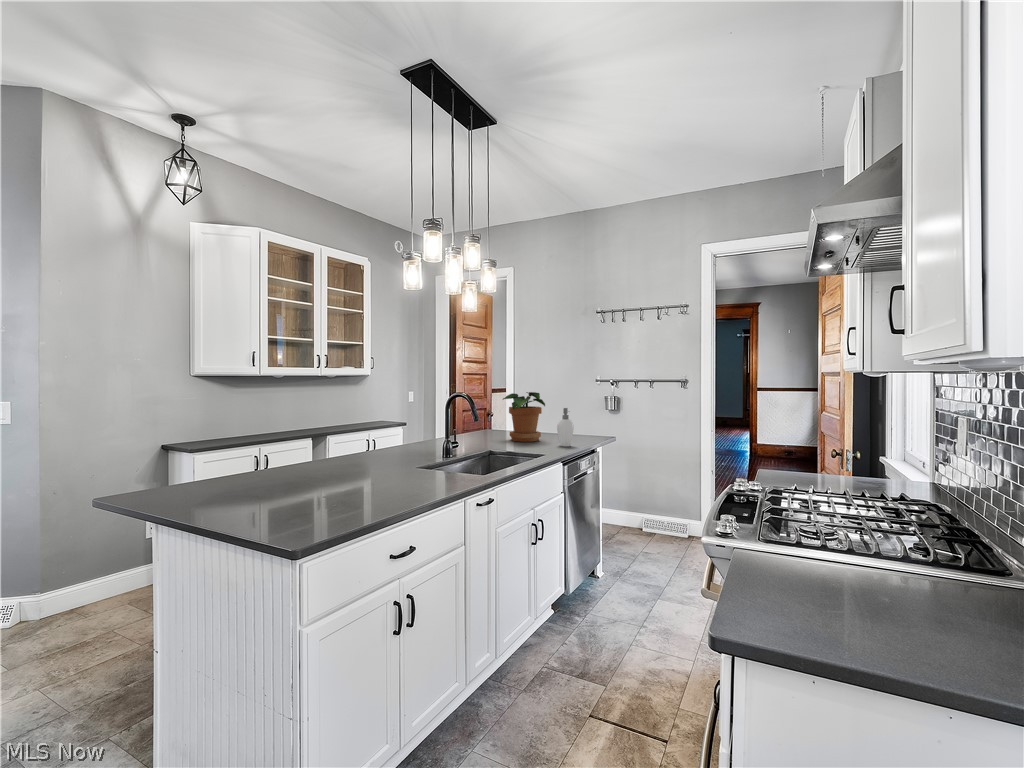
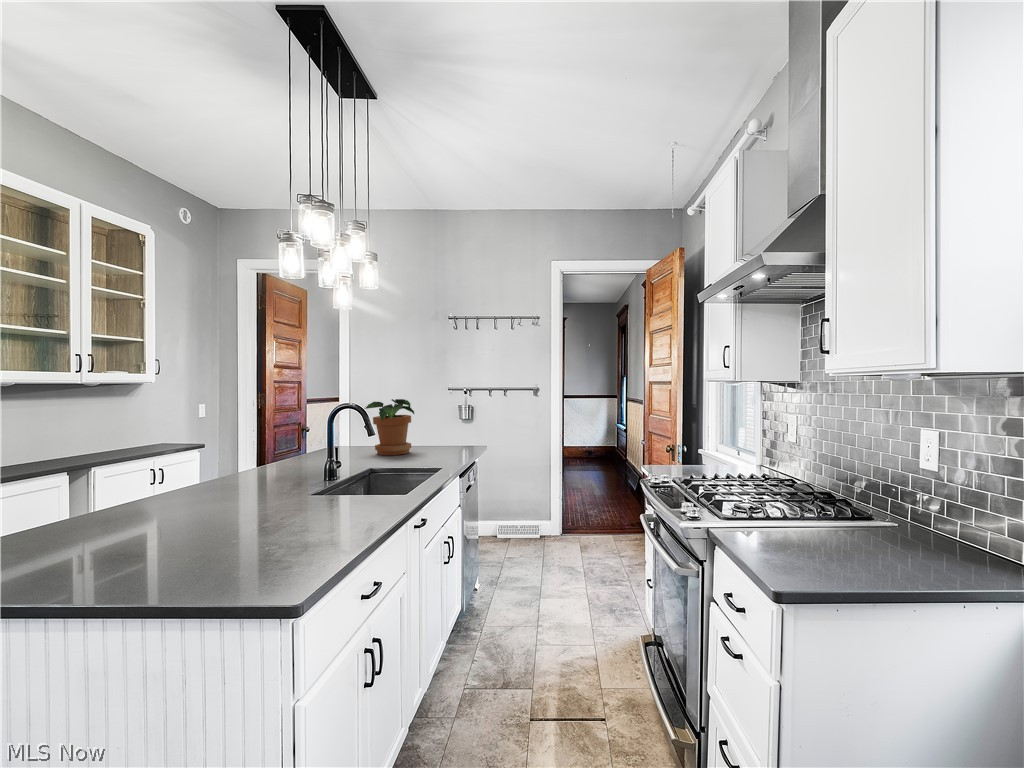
soap dispenser: present [557,408,574,446] -> none [435,415,453,456]

